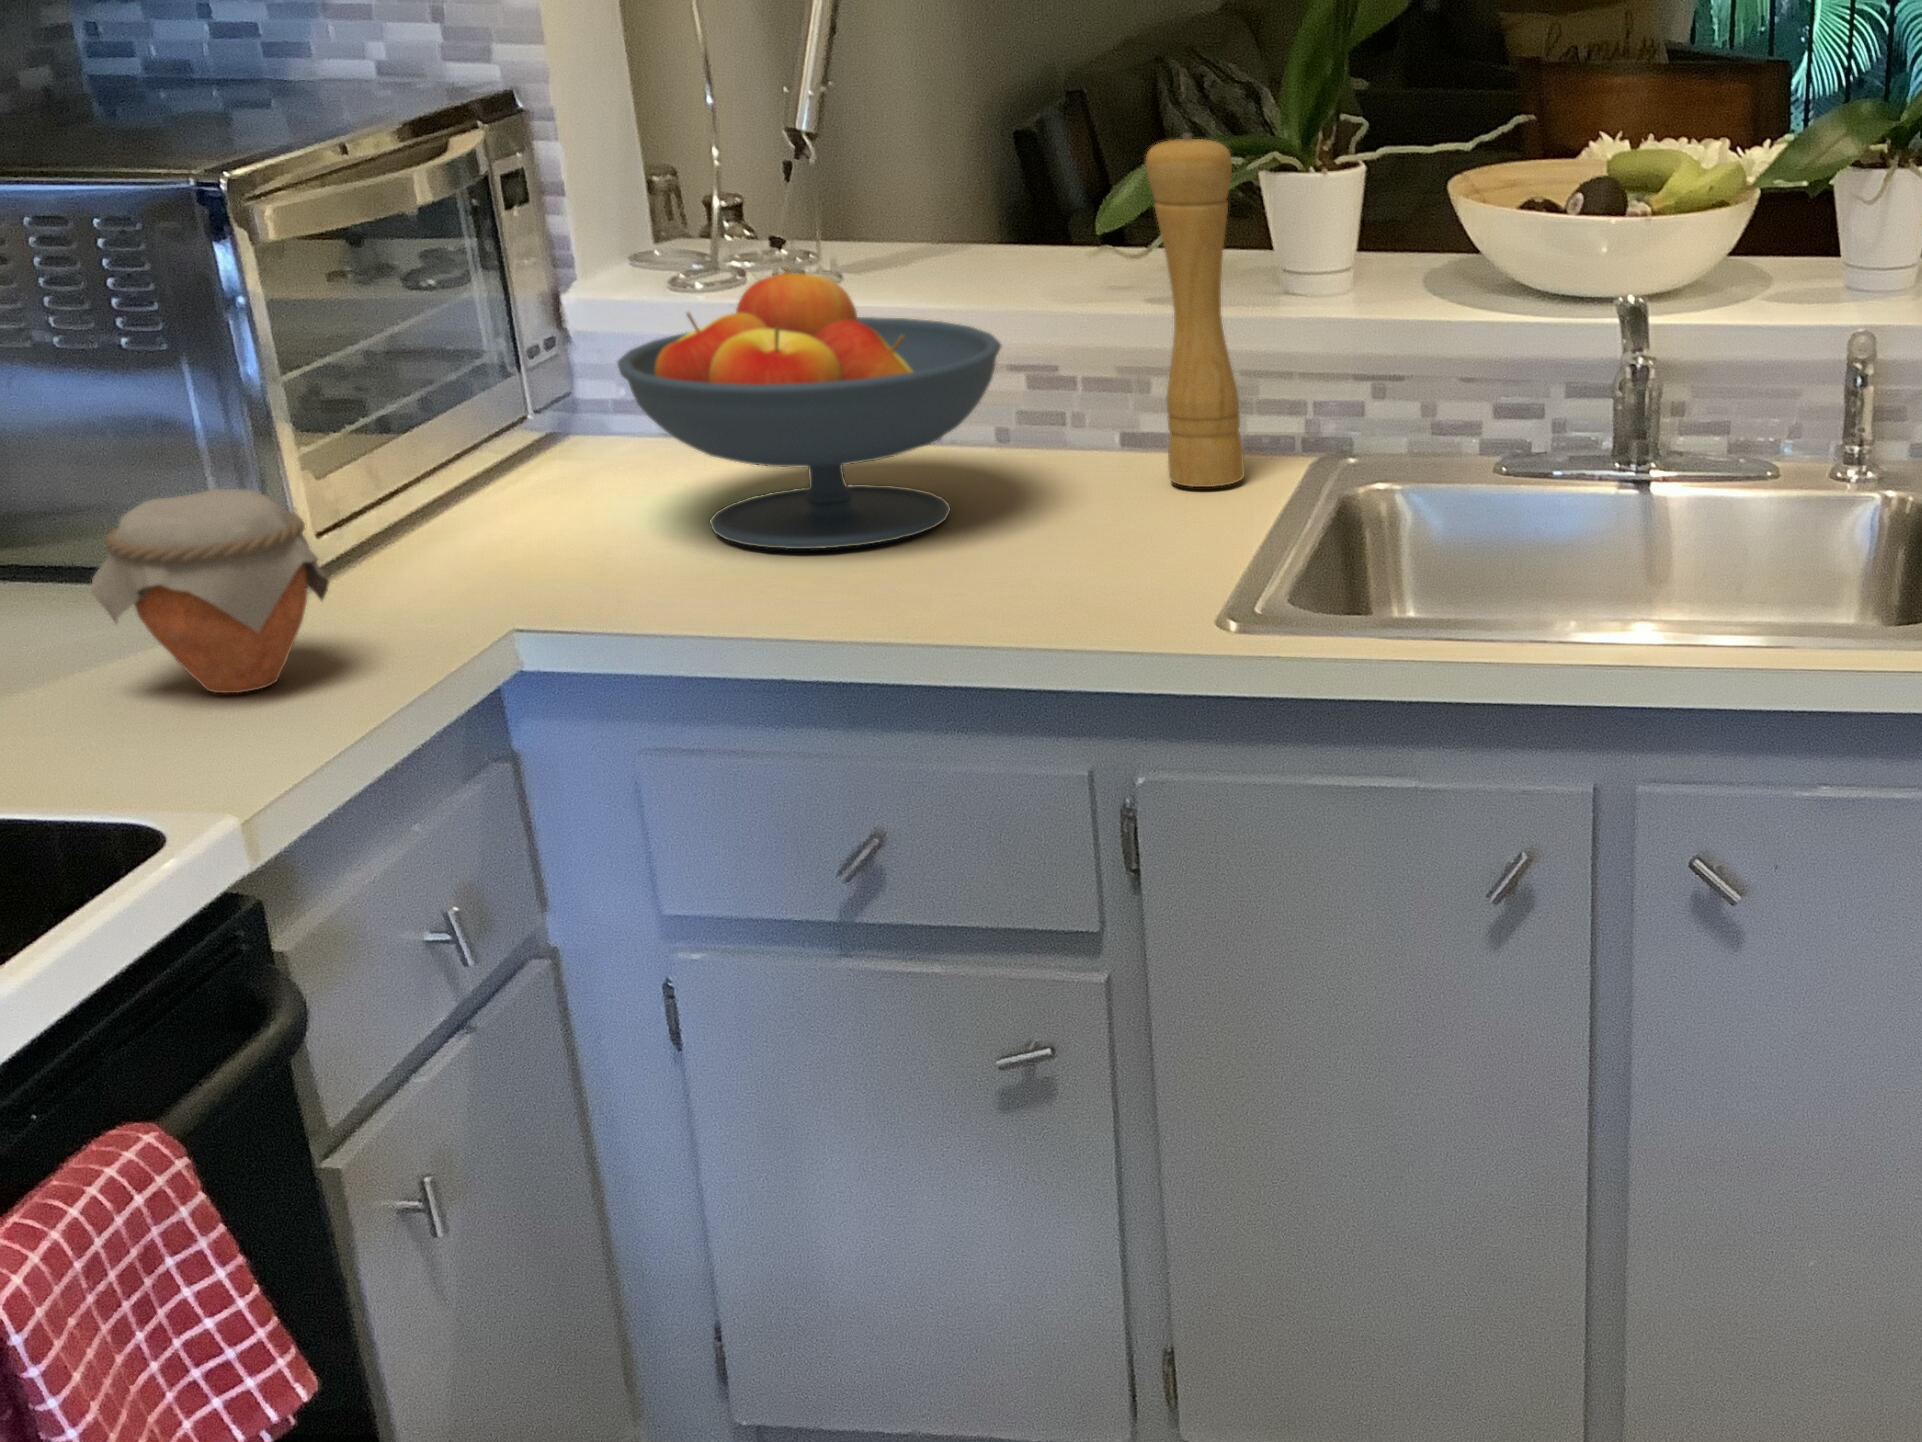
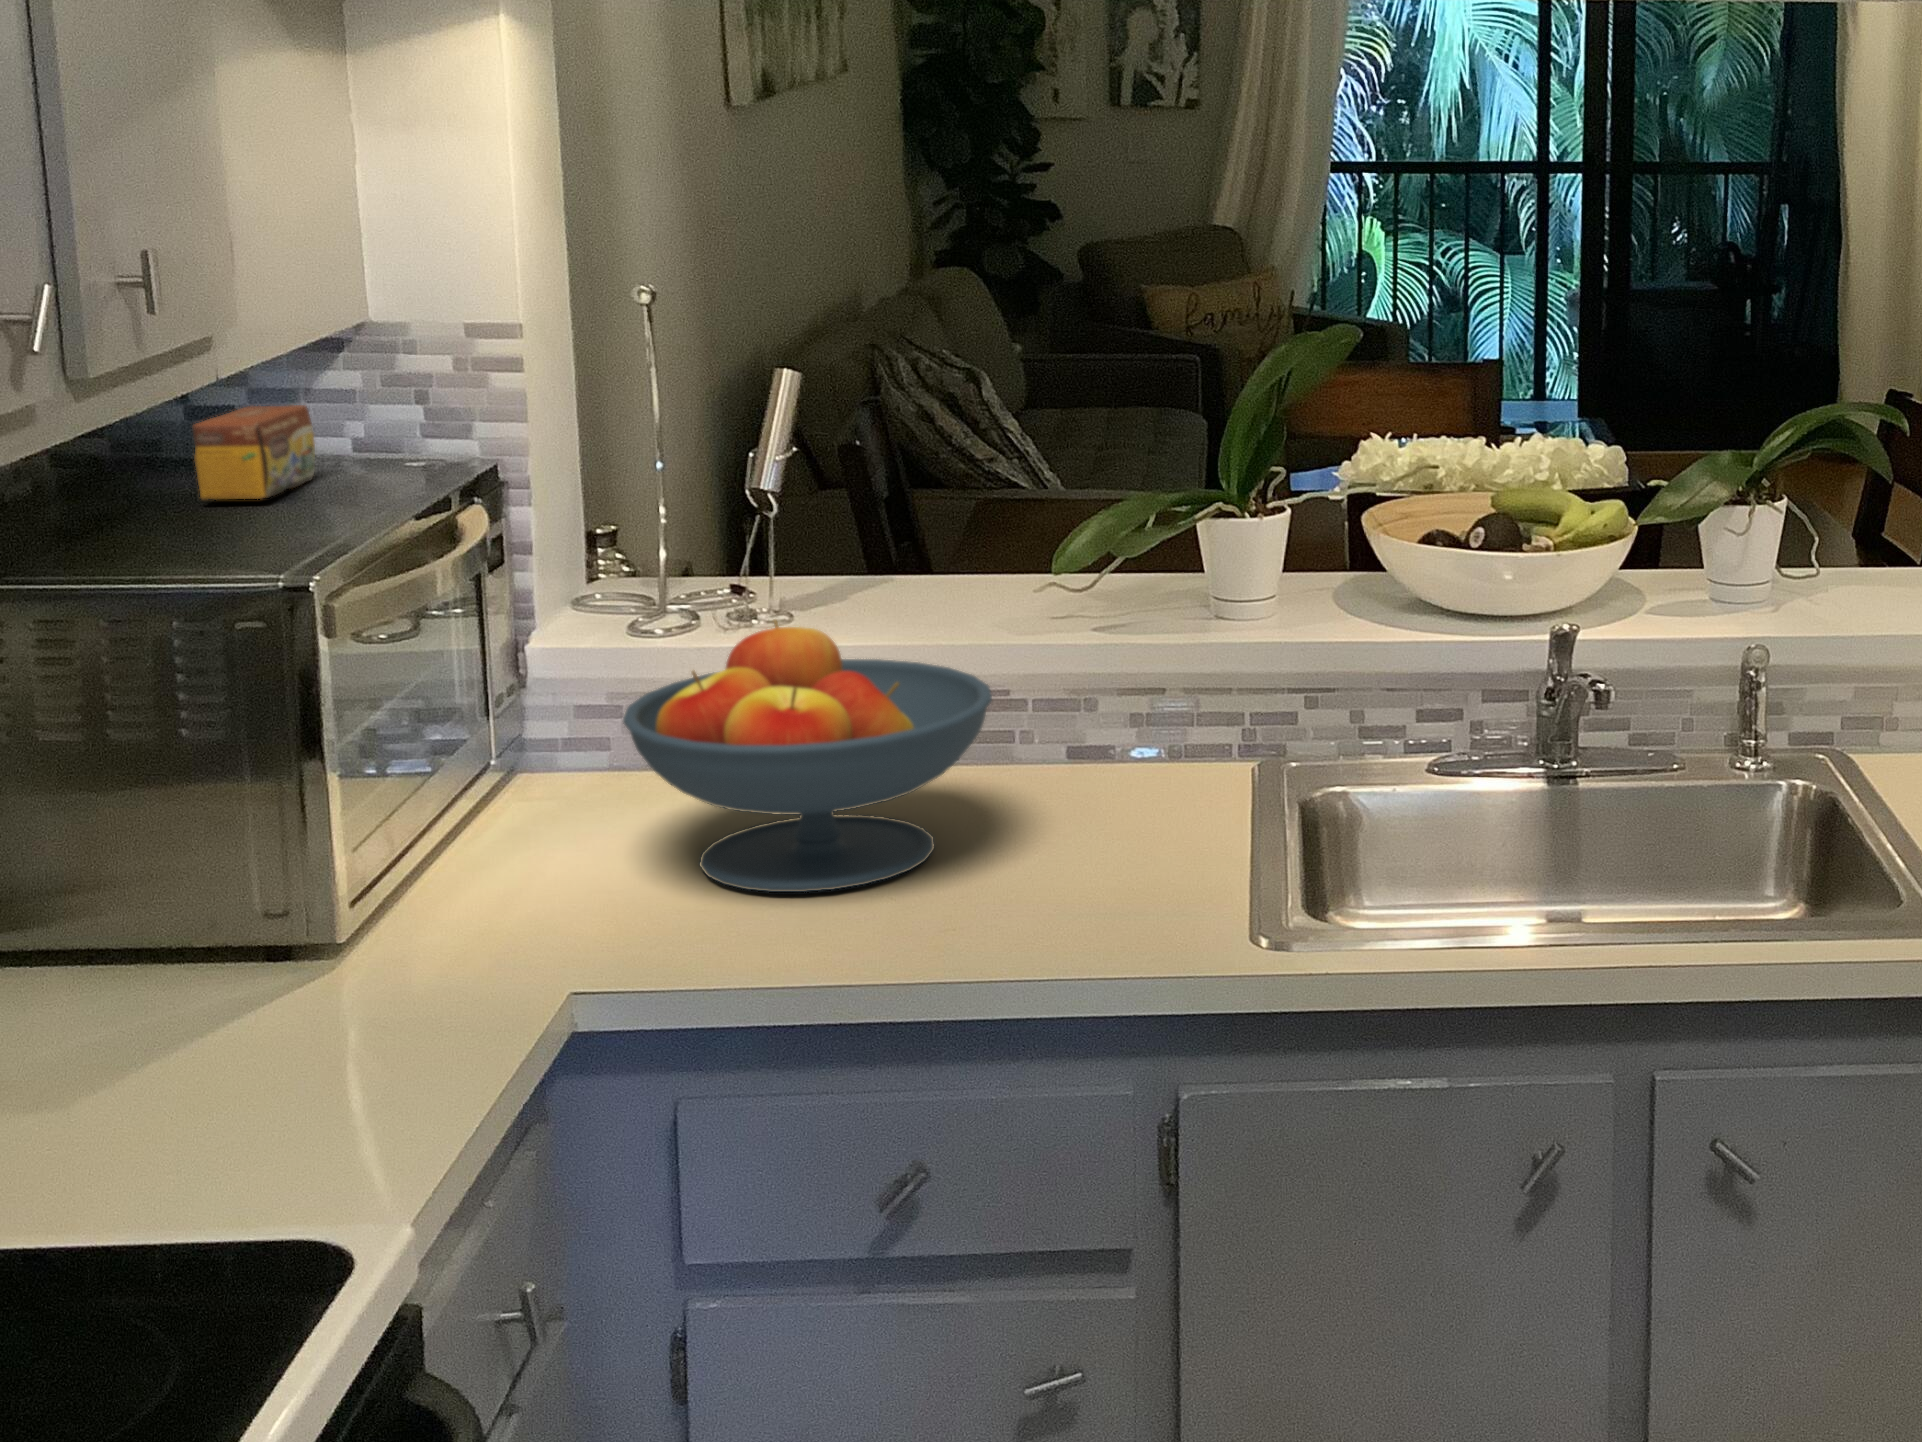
tea box: none [176,19,319,117] -> present [192,405,315,500]
pepper mill: present [1146,133,1245,487] -> none [1119,494,1200,804]
jar: present [91,489,329,693] -> none [125,886,372,1098]

